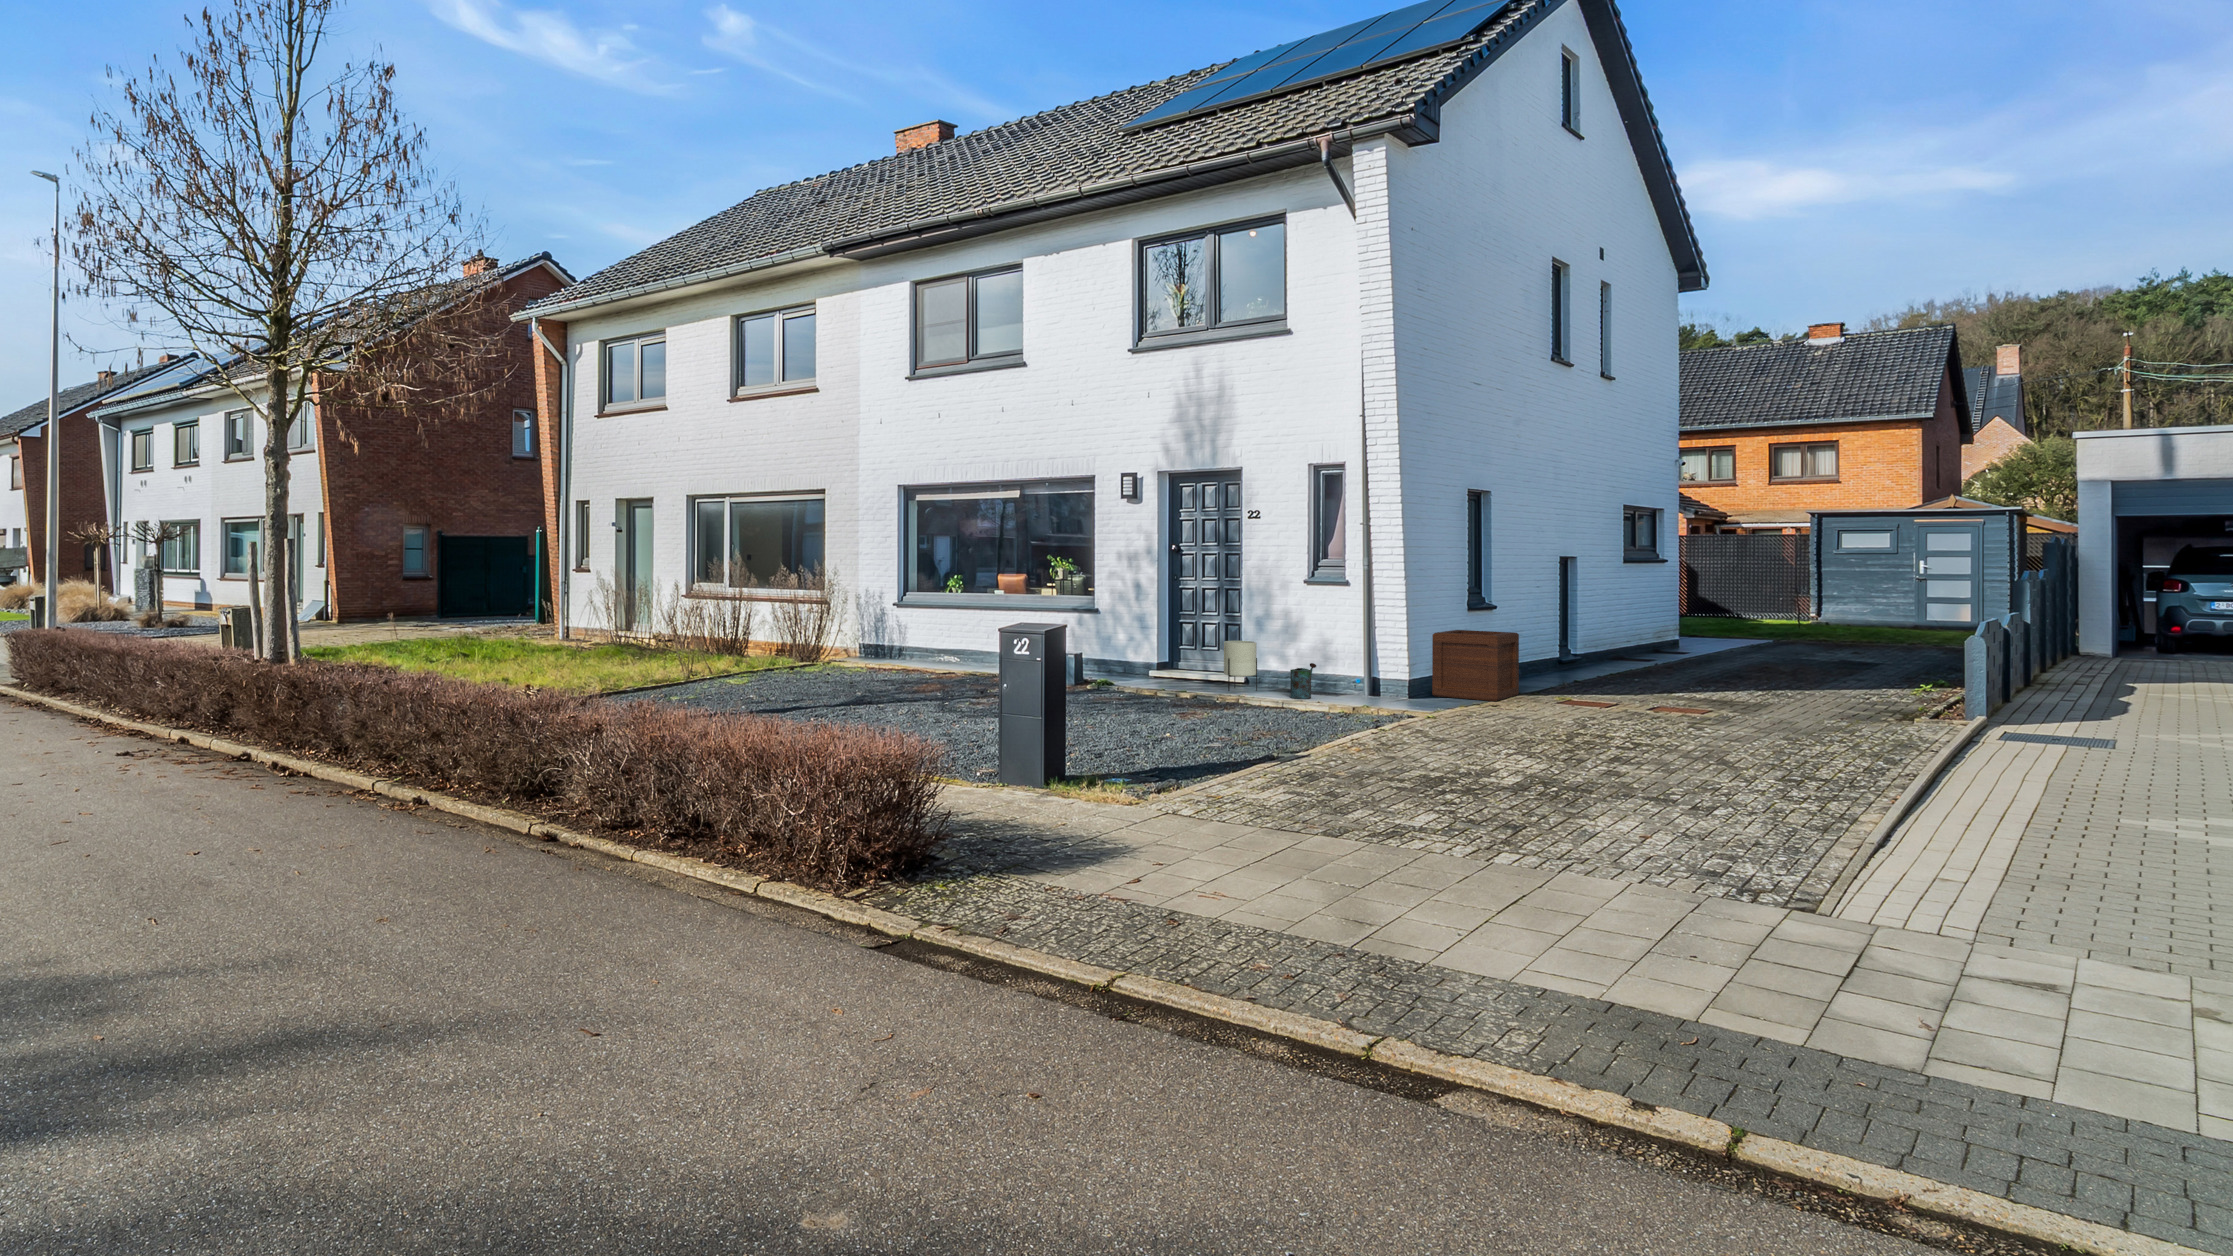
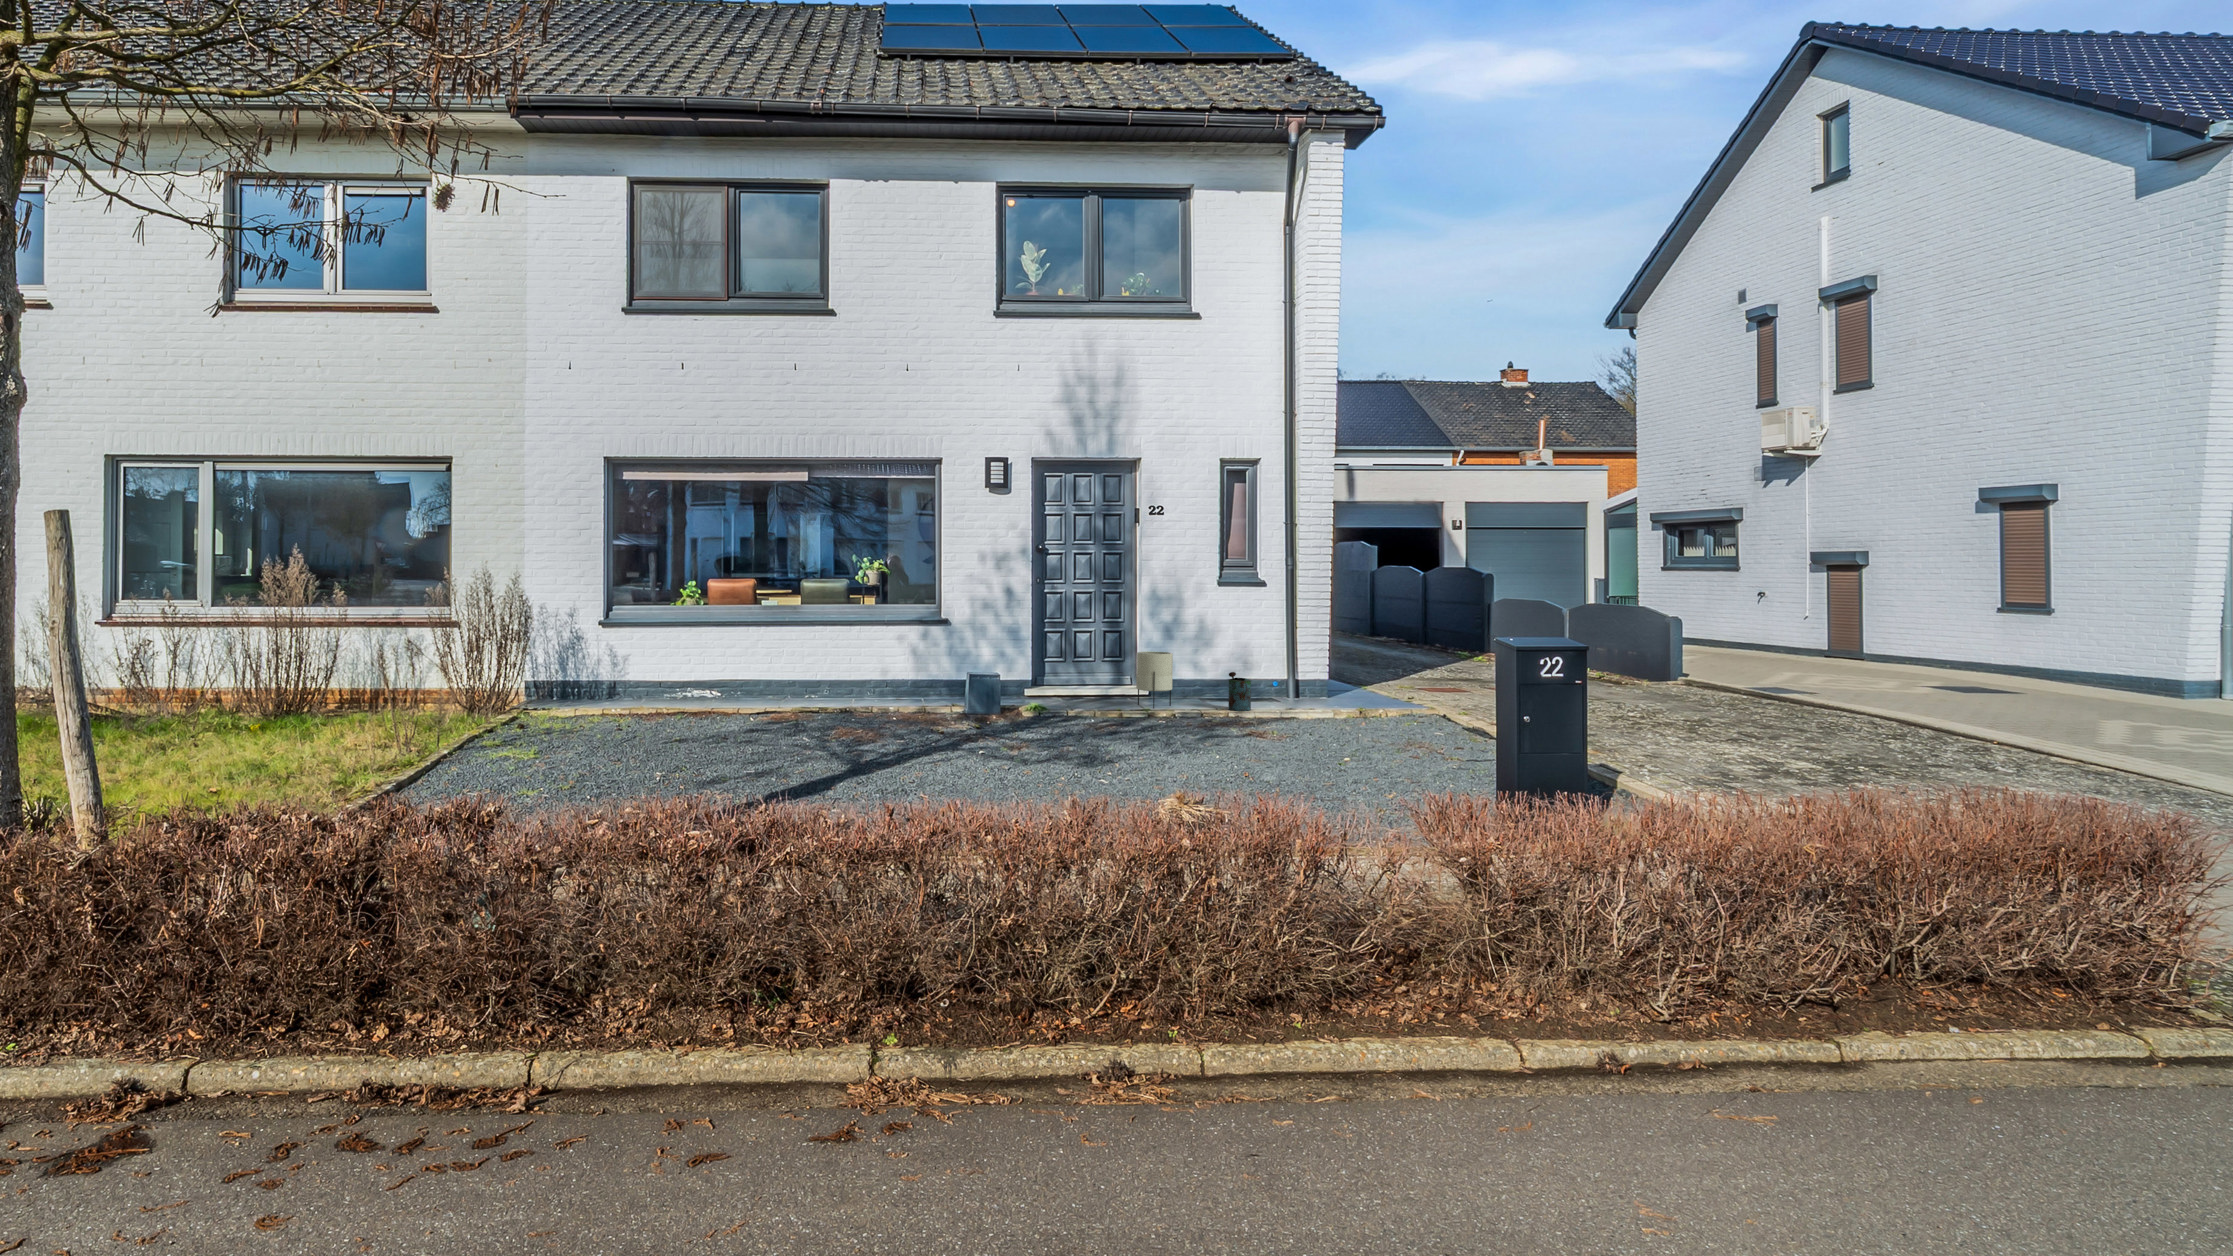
wooden crate: present [1432,630,1519,701] -> none [1294,631,1377,699]

